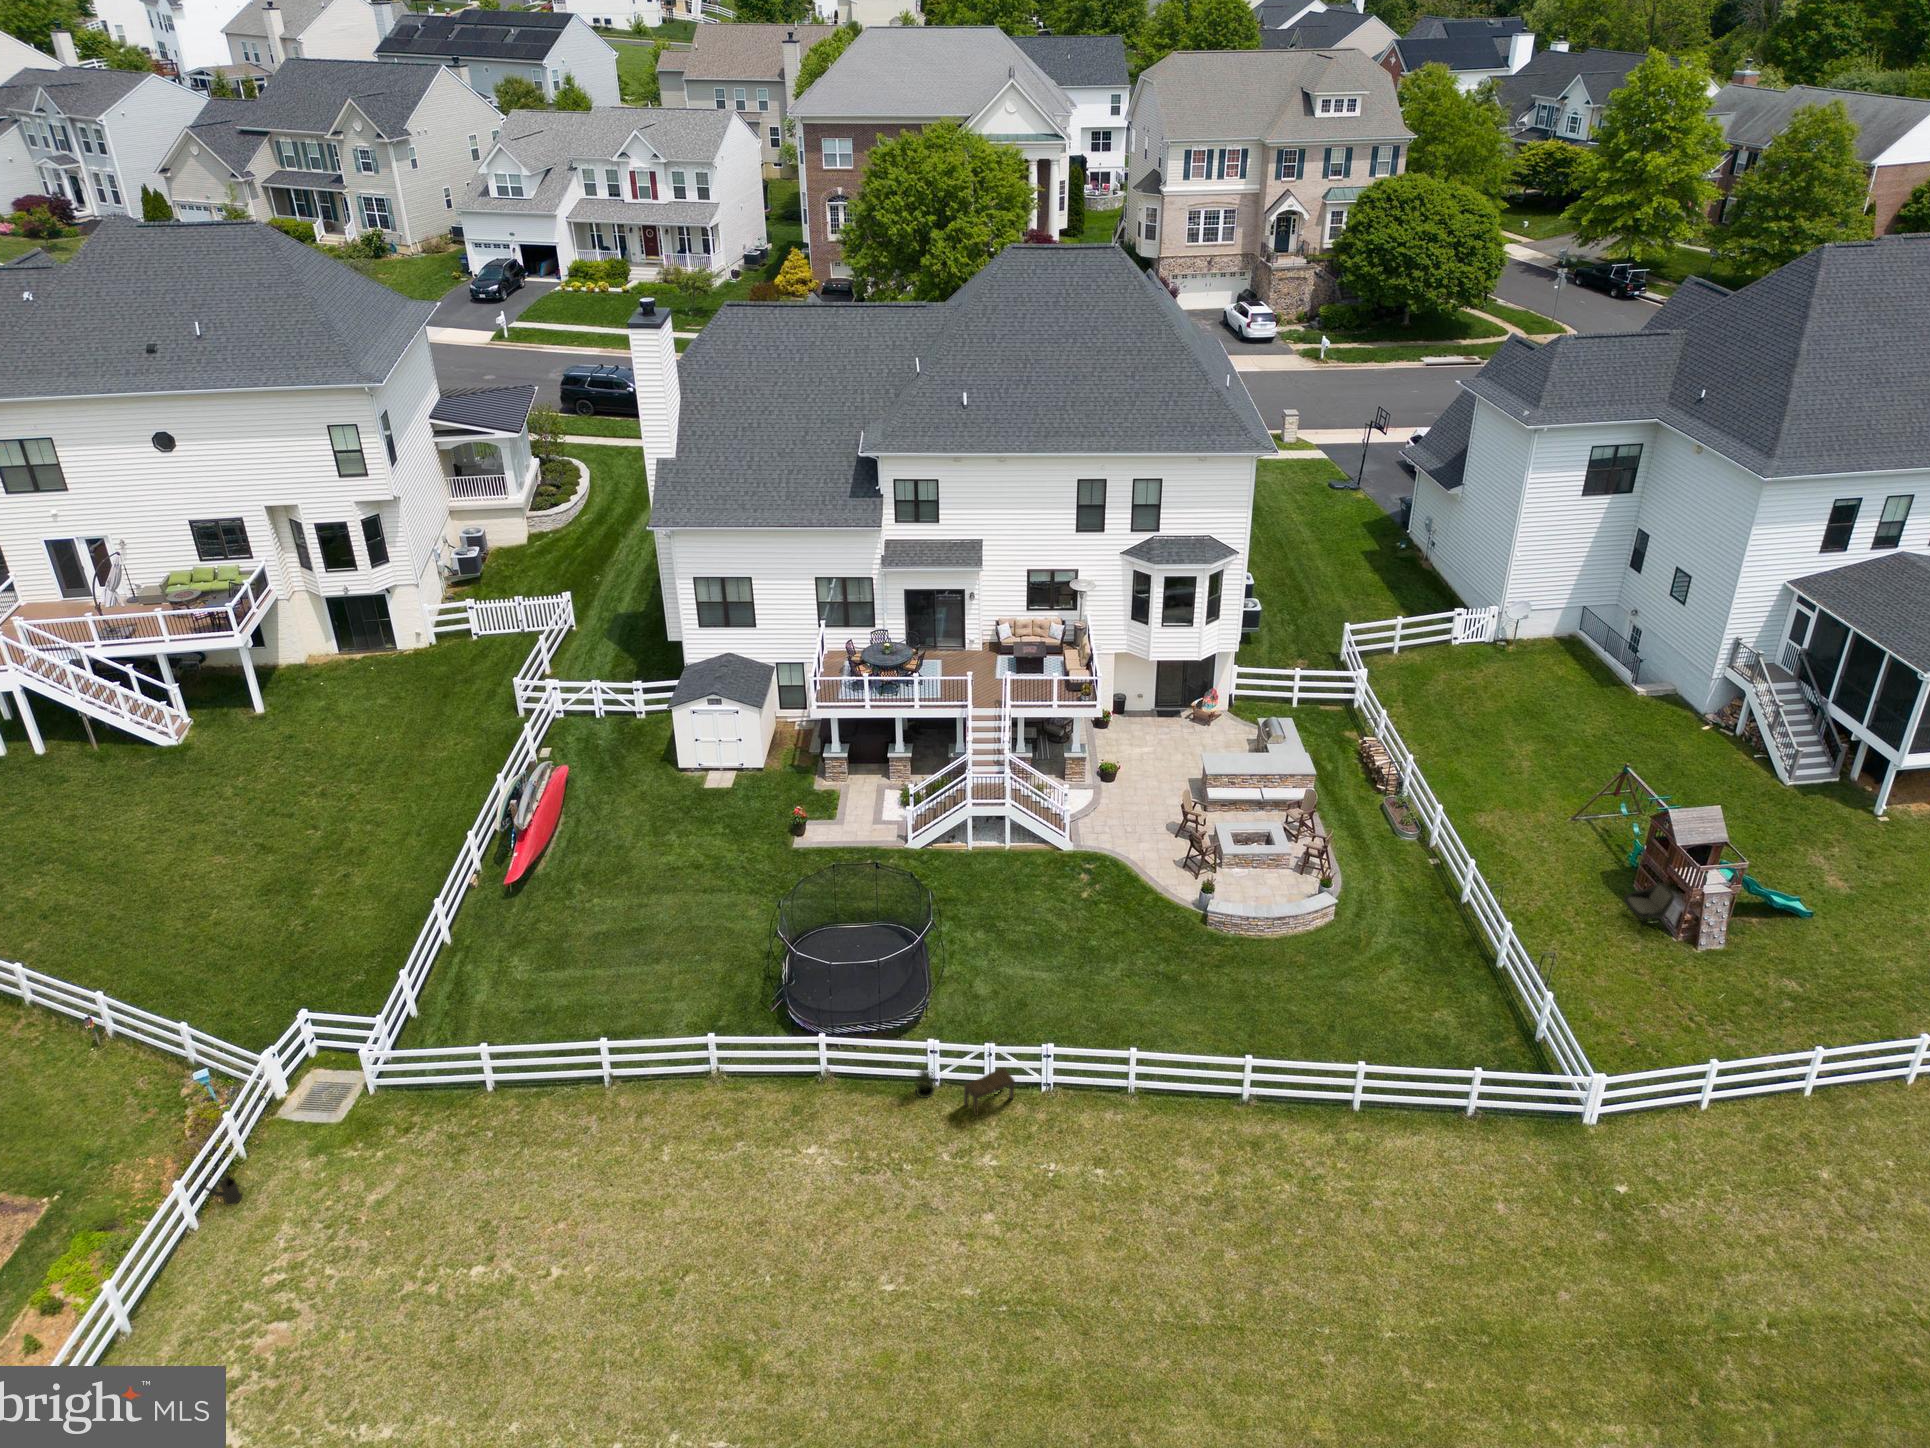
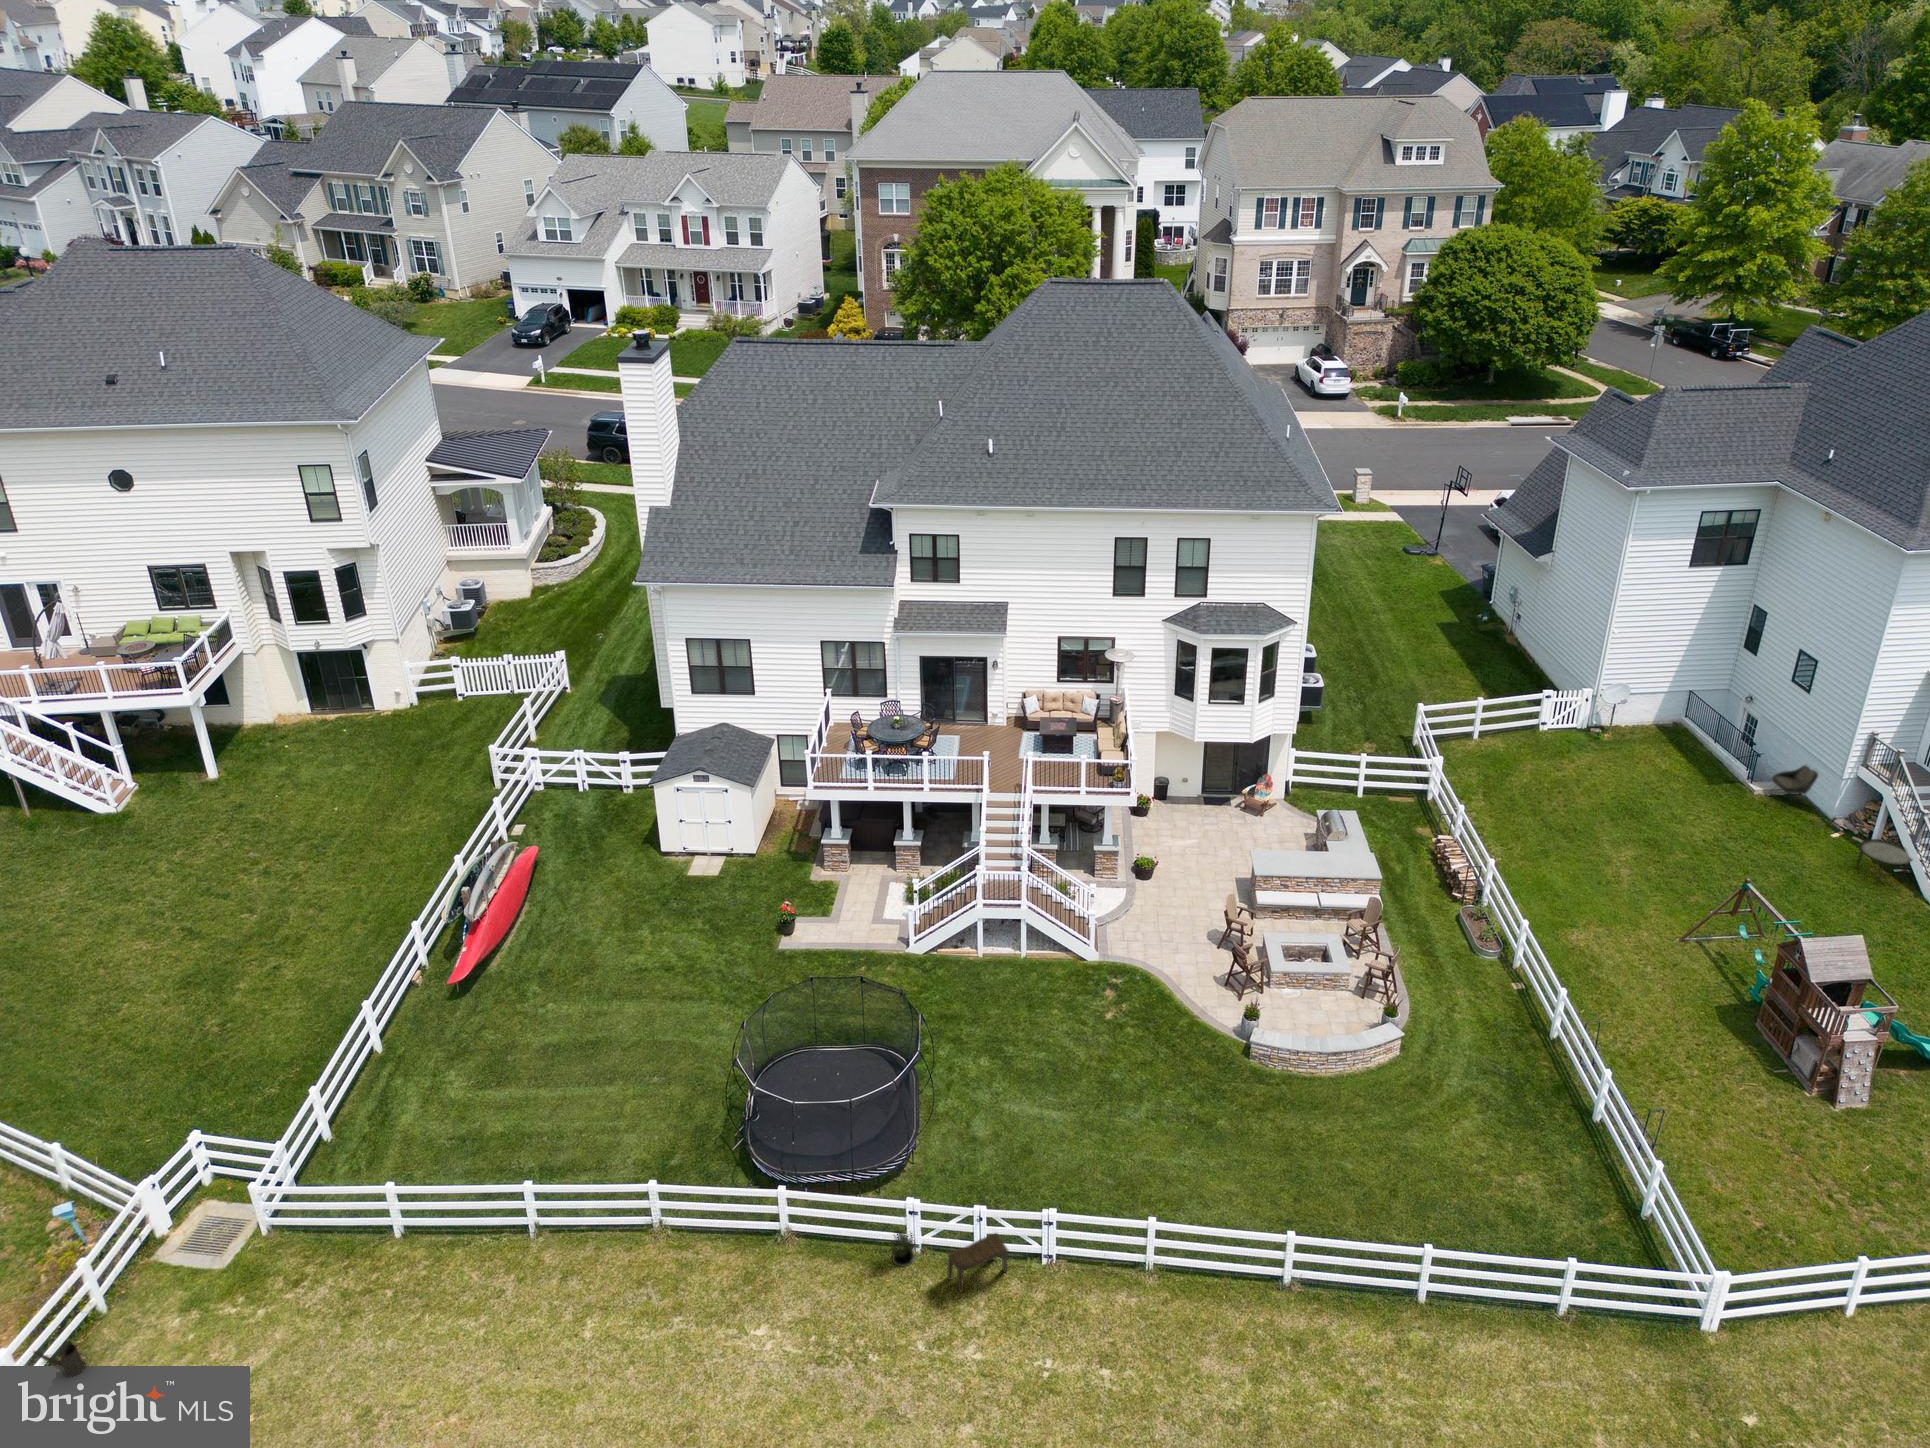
round table: none [1721,730,1770,768] -> present [1856,839,1912,883]
lounge chair: present [1624,883,1675,924] -> present [1772,765,1819,803]

